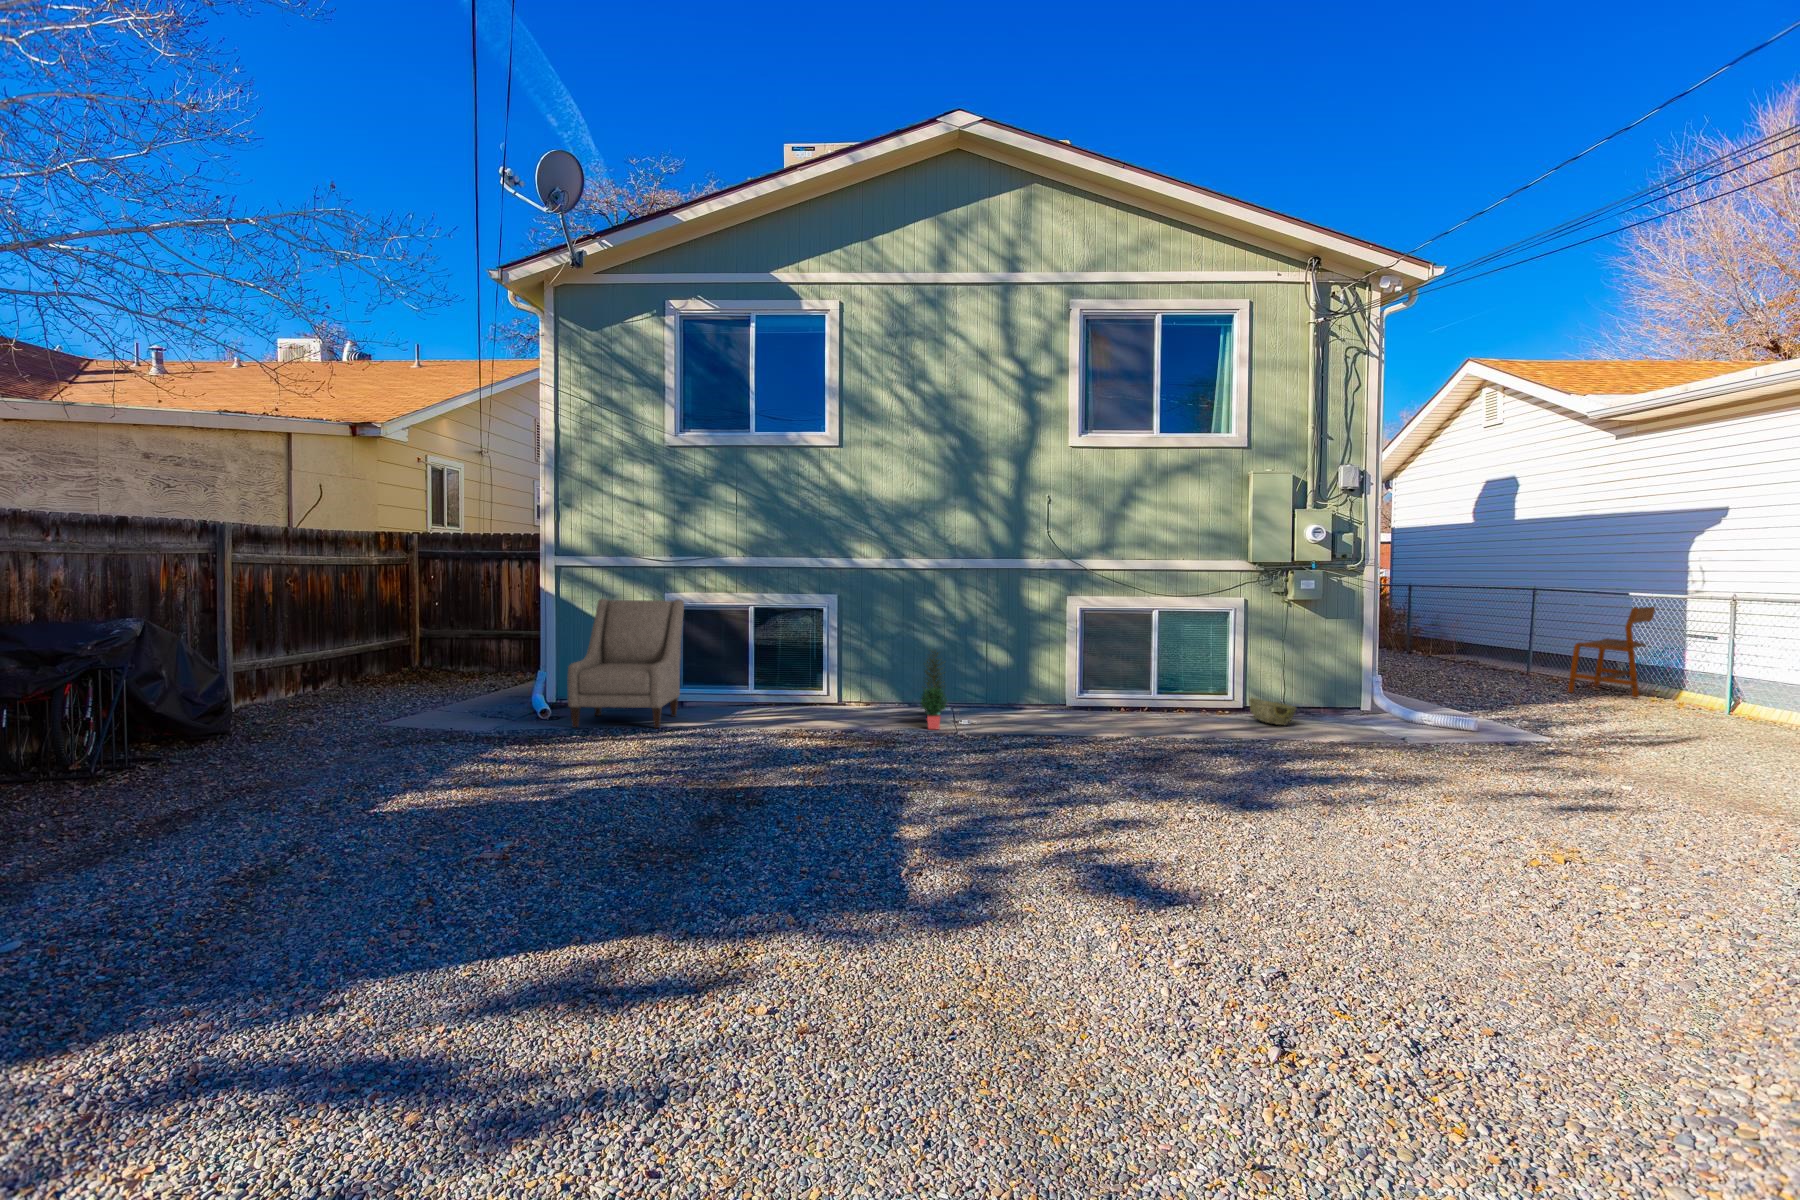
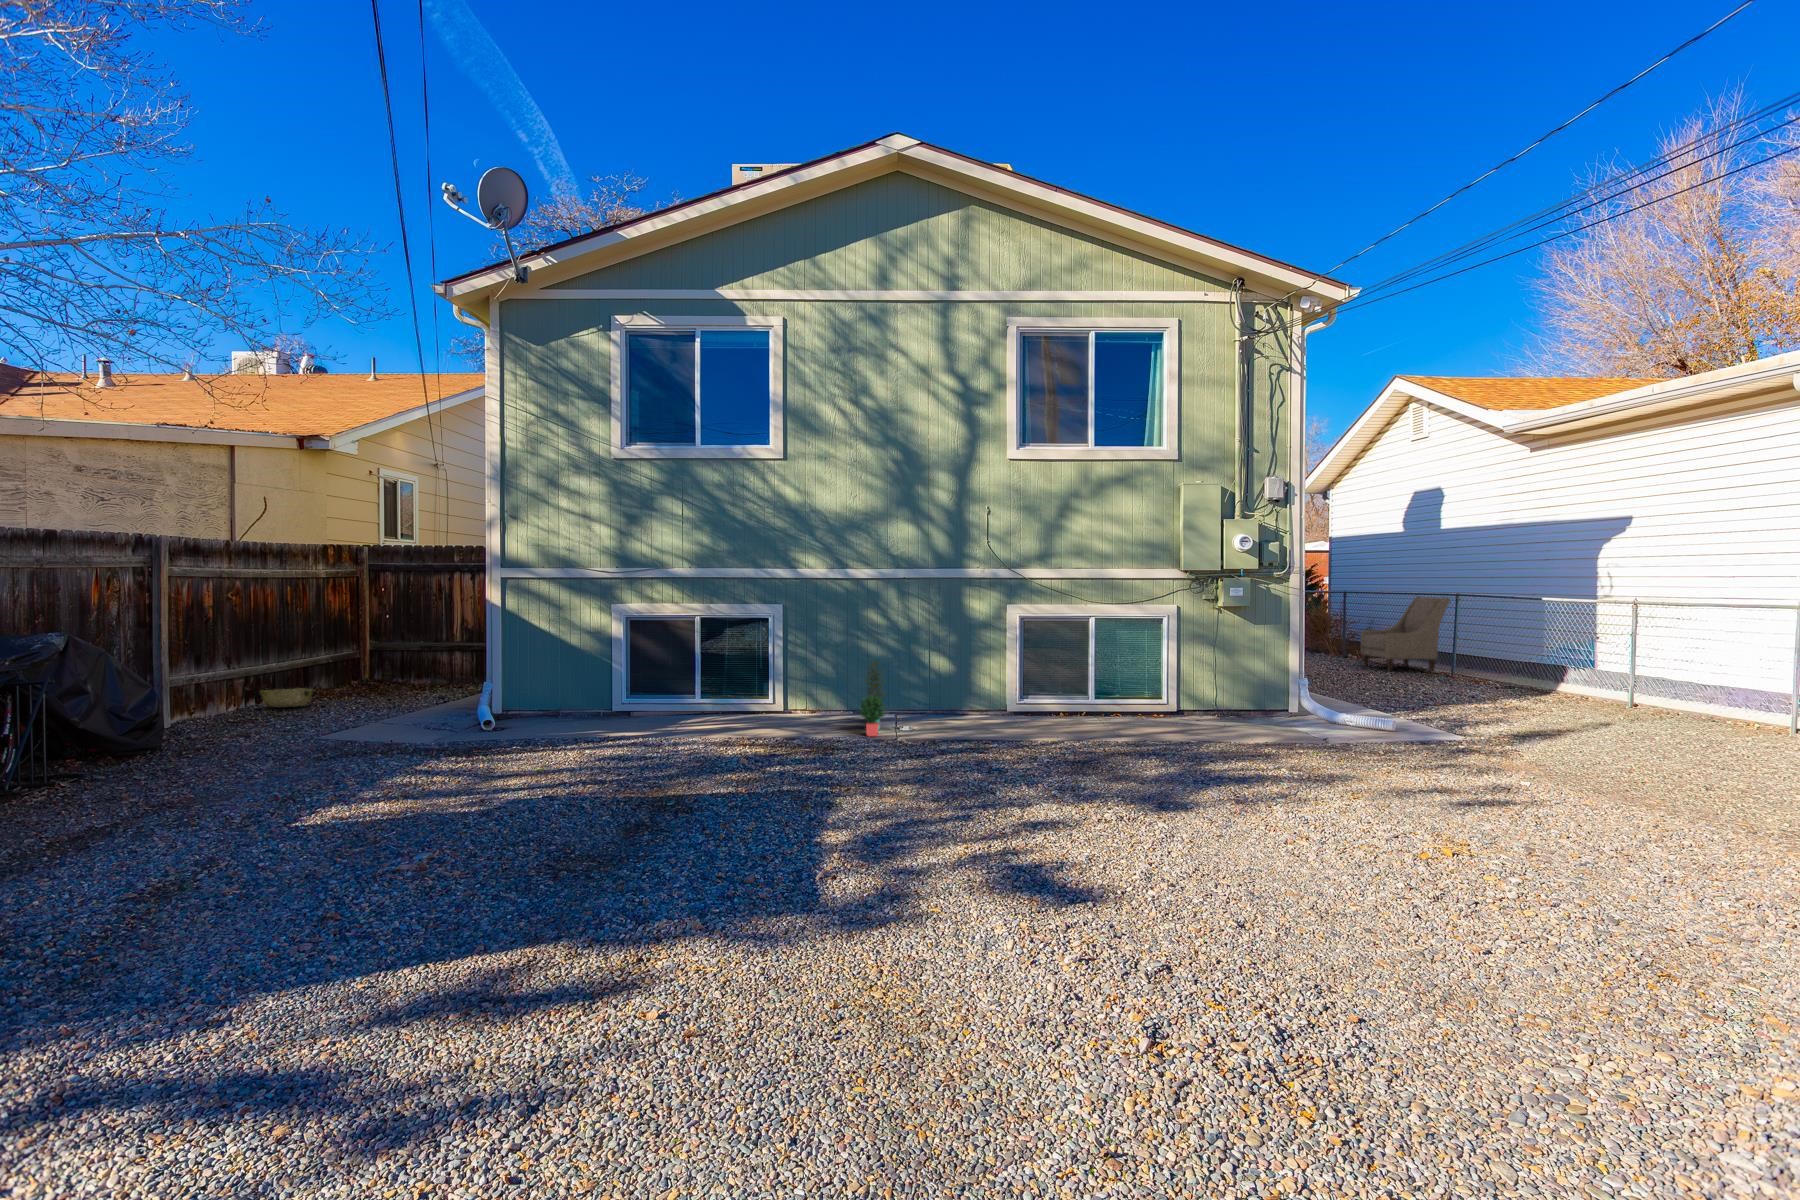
chair: present [567,599,684,728] -> present [1361,596,1450,671]
bench: present [1568,606,1655,698] -> none [1478,610,1563,698]
woven basket: present [1249,698,1296,725] -> present [260,688,313,707]

